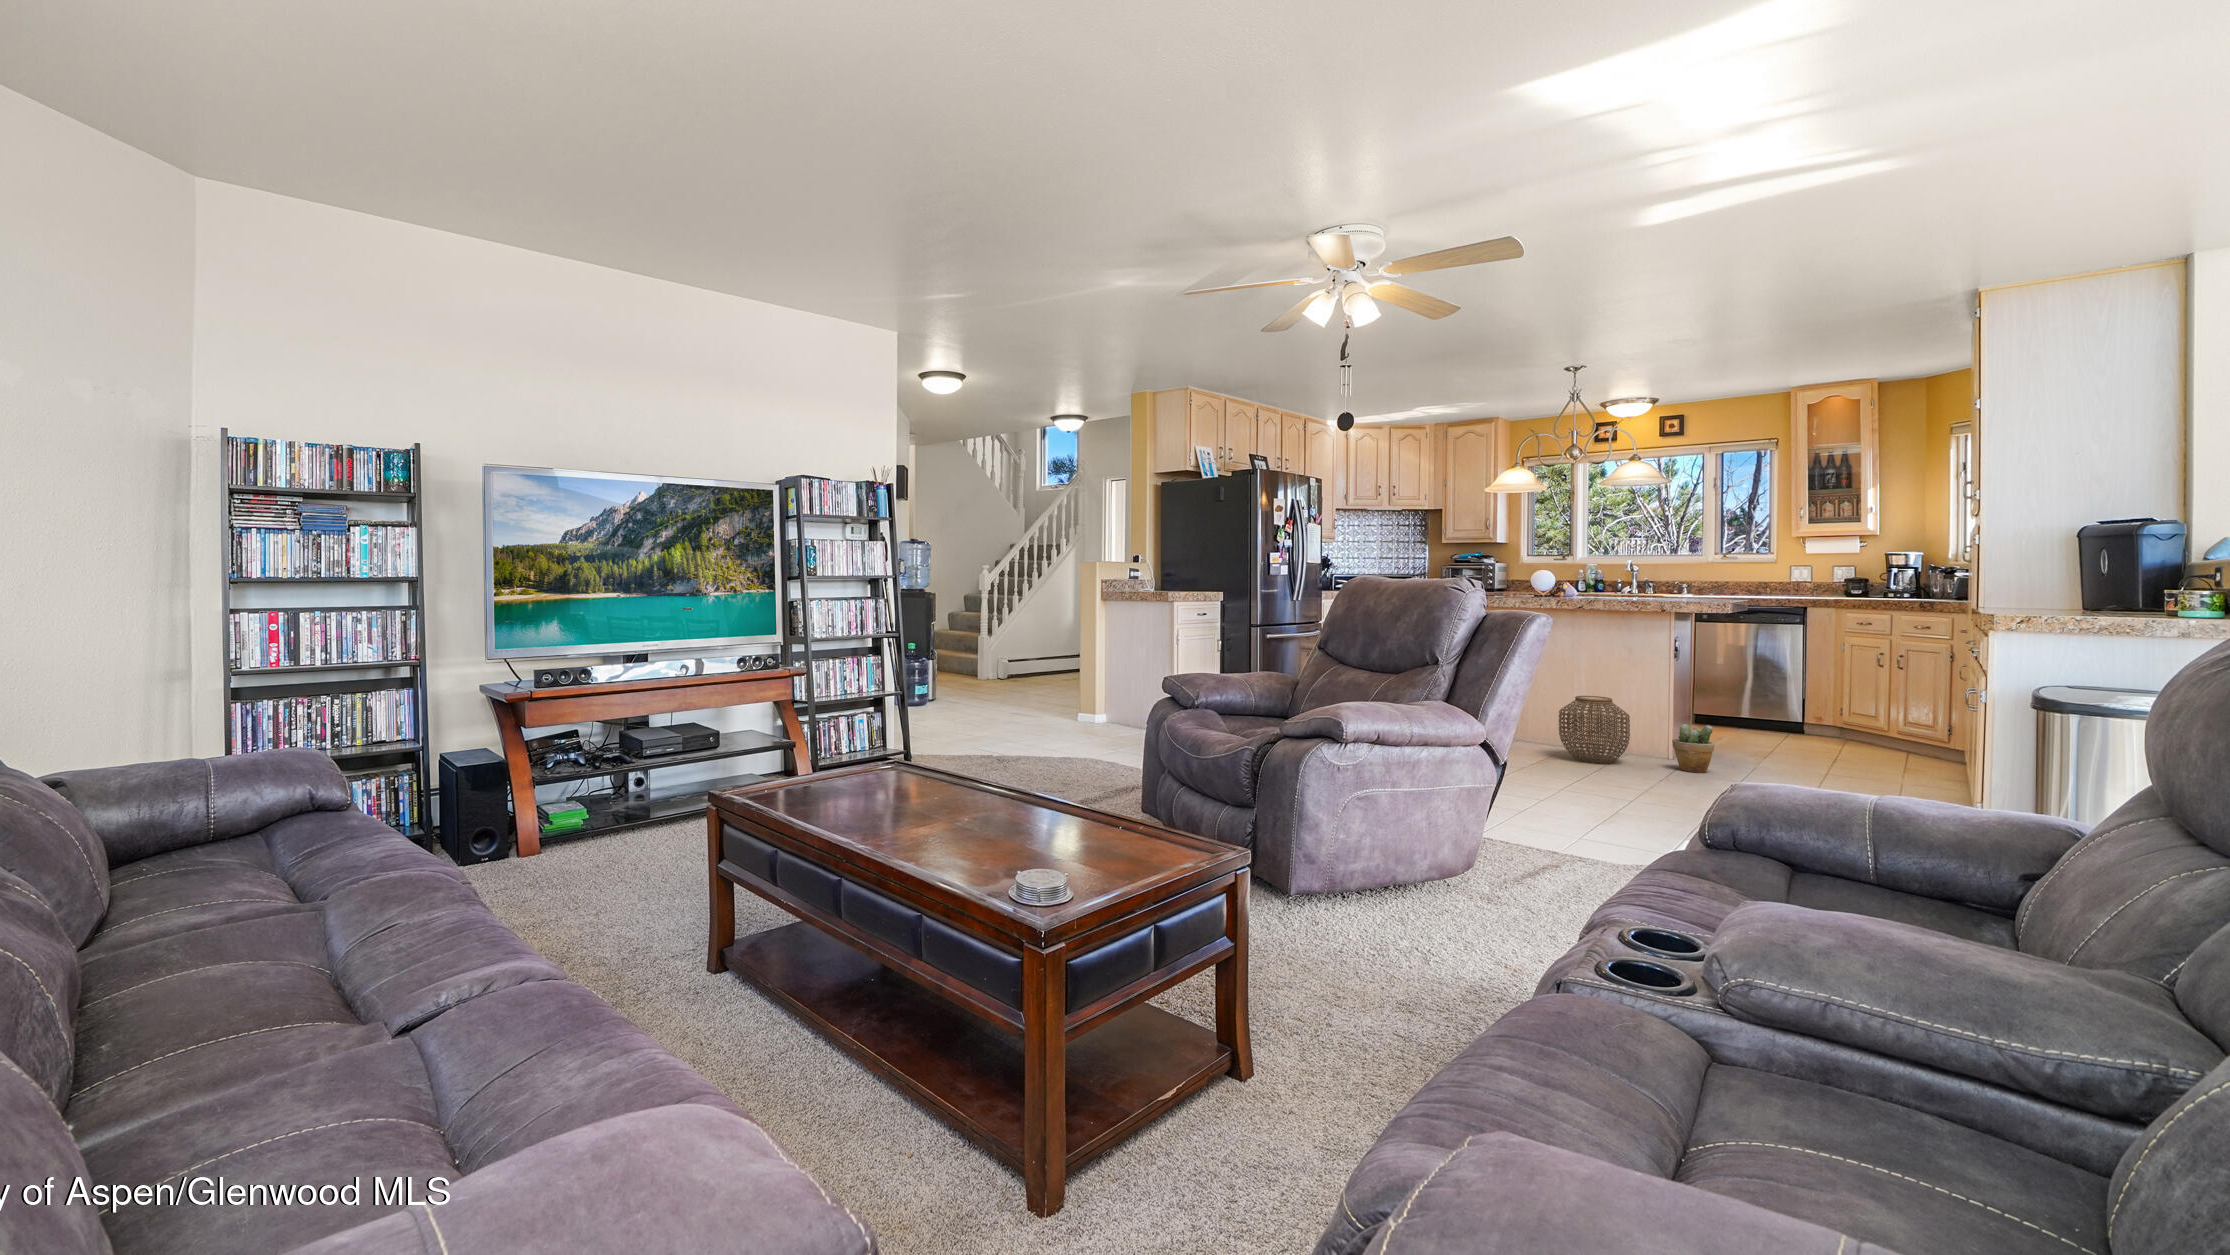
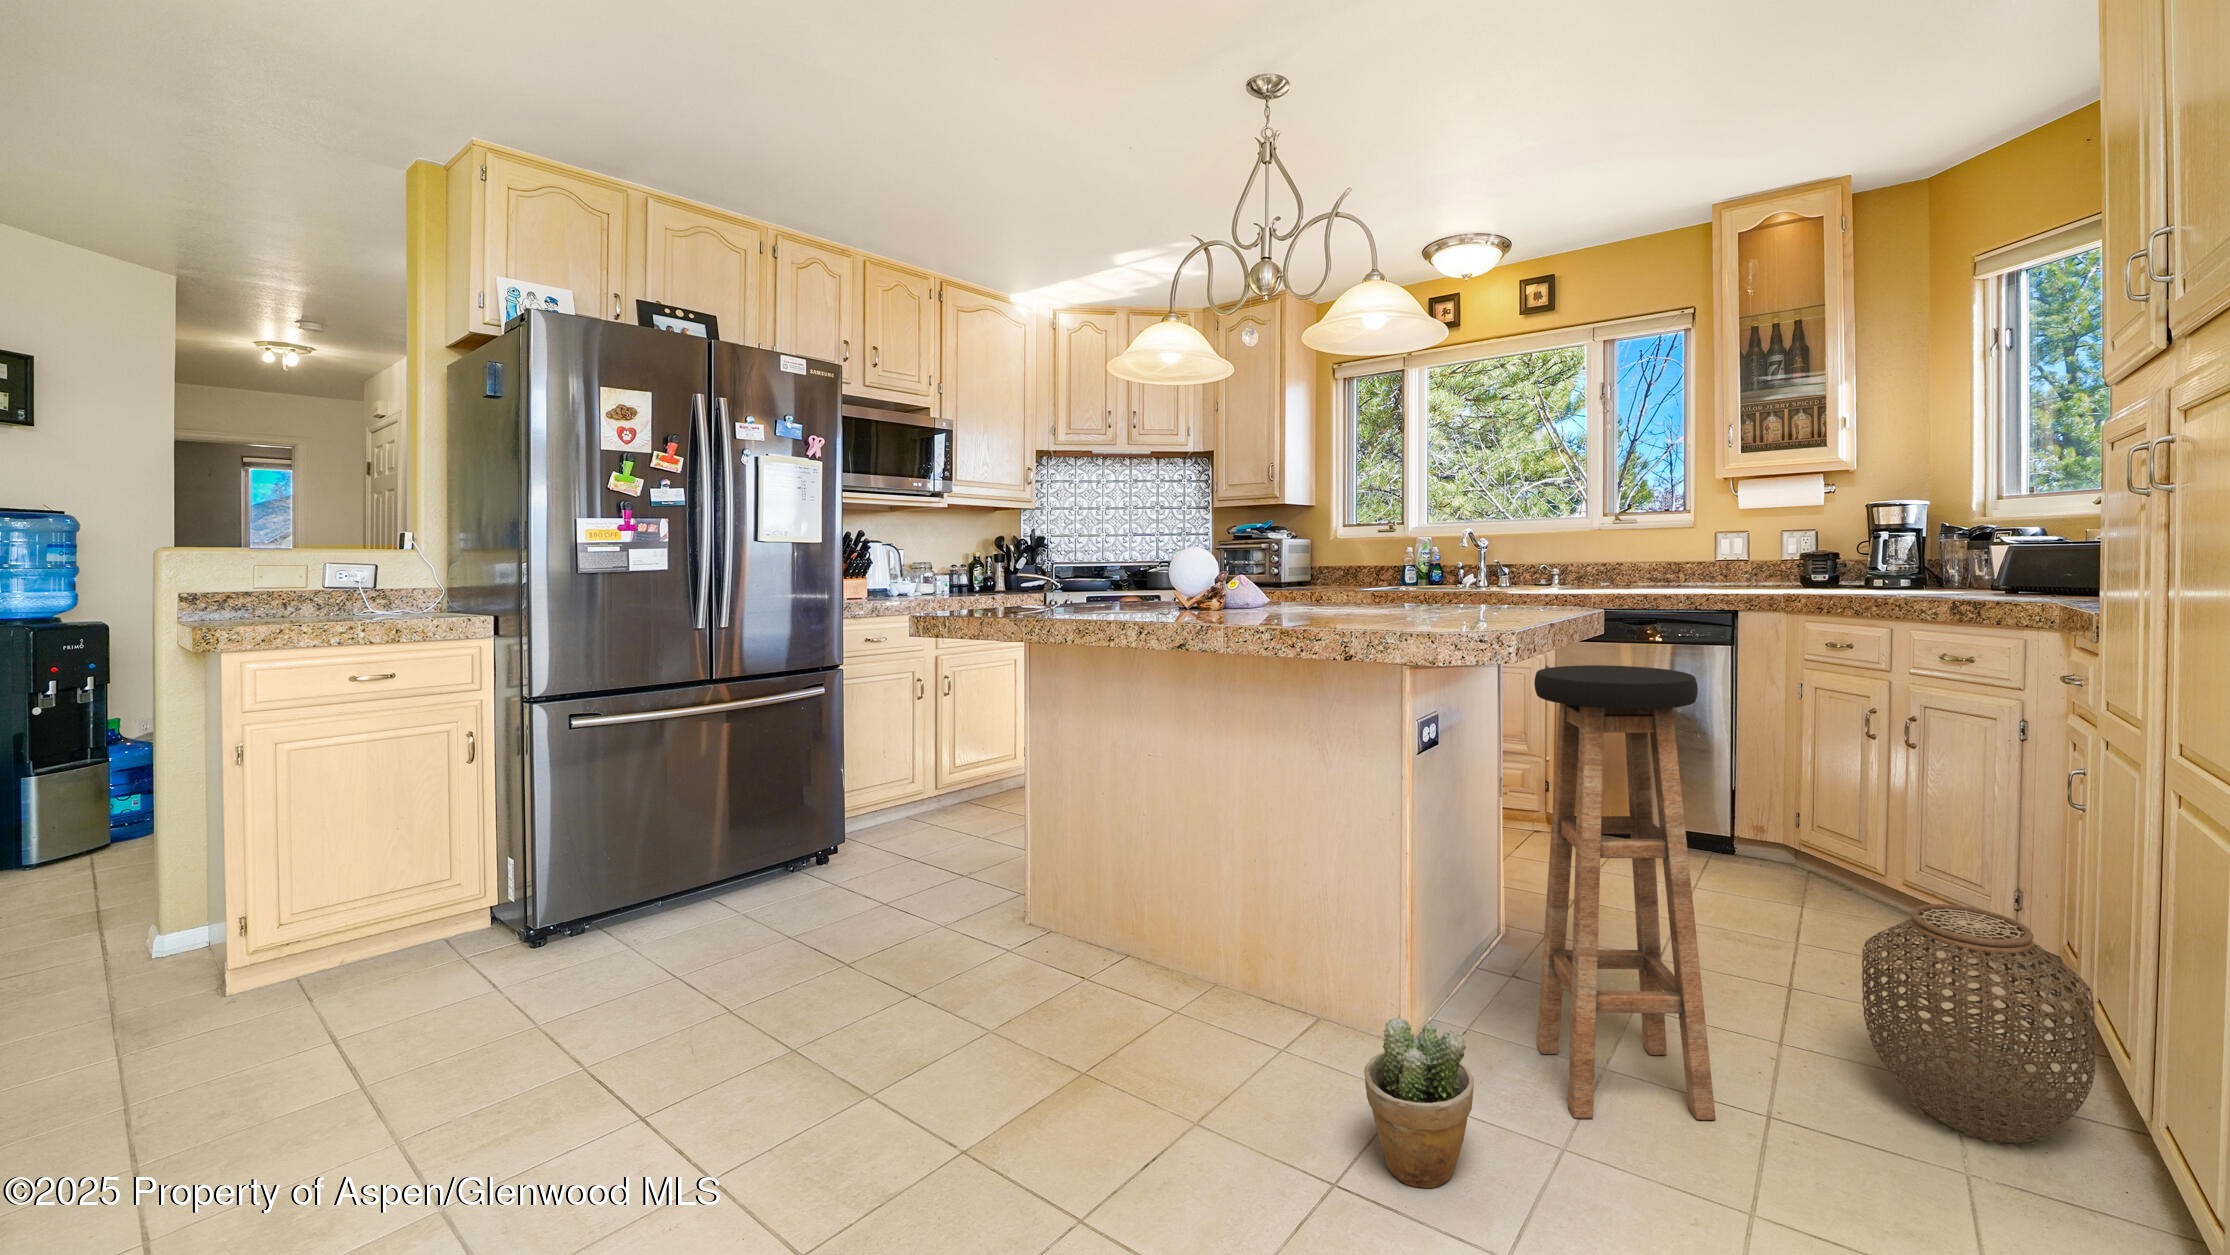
bar stool: none [1722,619,1800,772] -> present [1534,665,1716,1120]
woven basket: present [1559,696,1630,764] -> present [1862,904,2096,1143]

